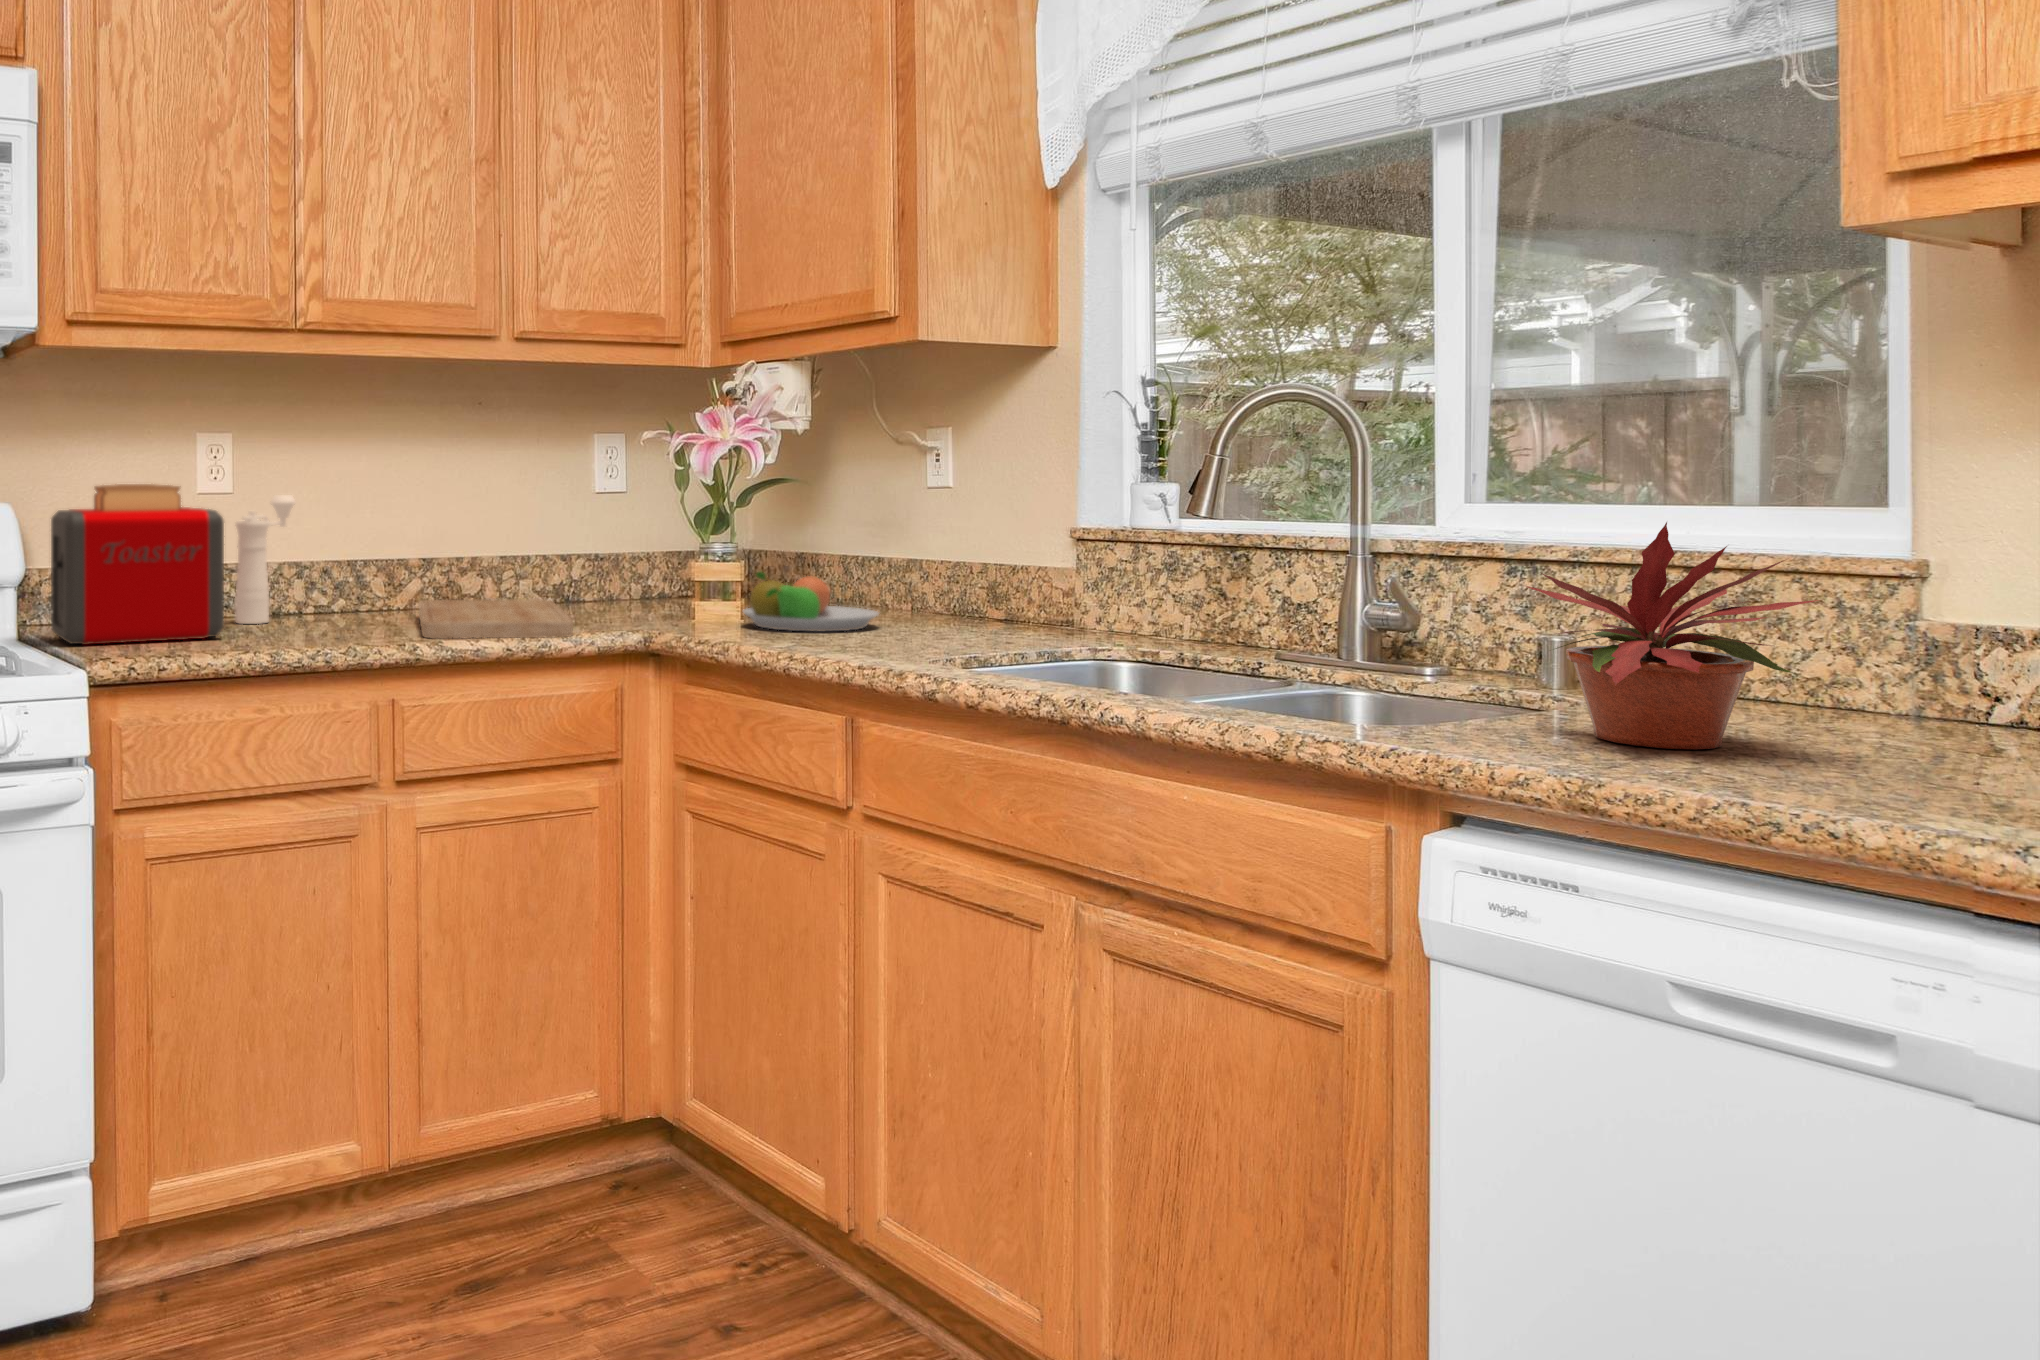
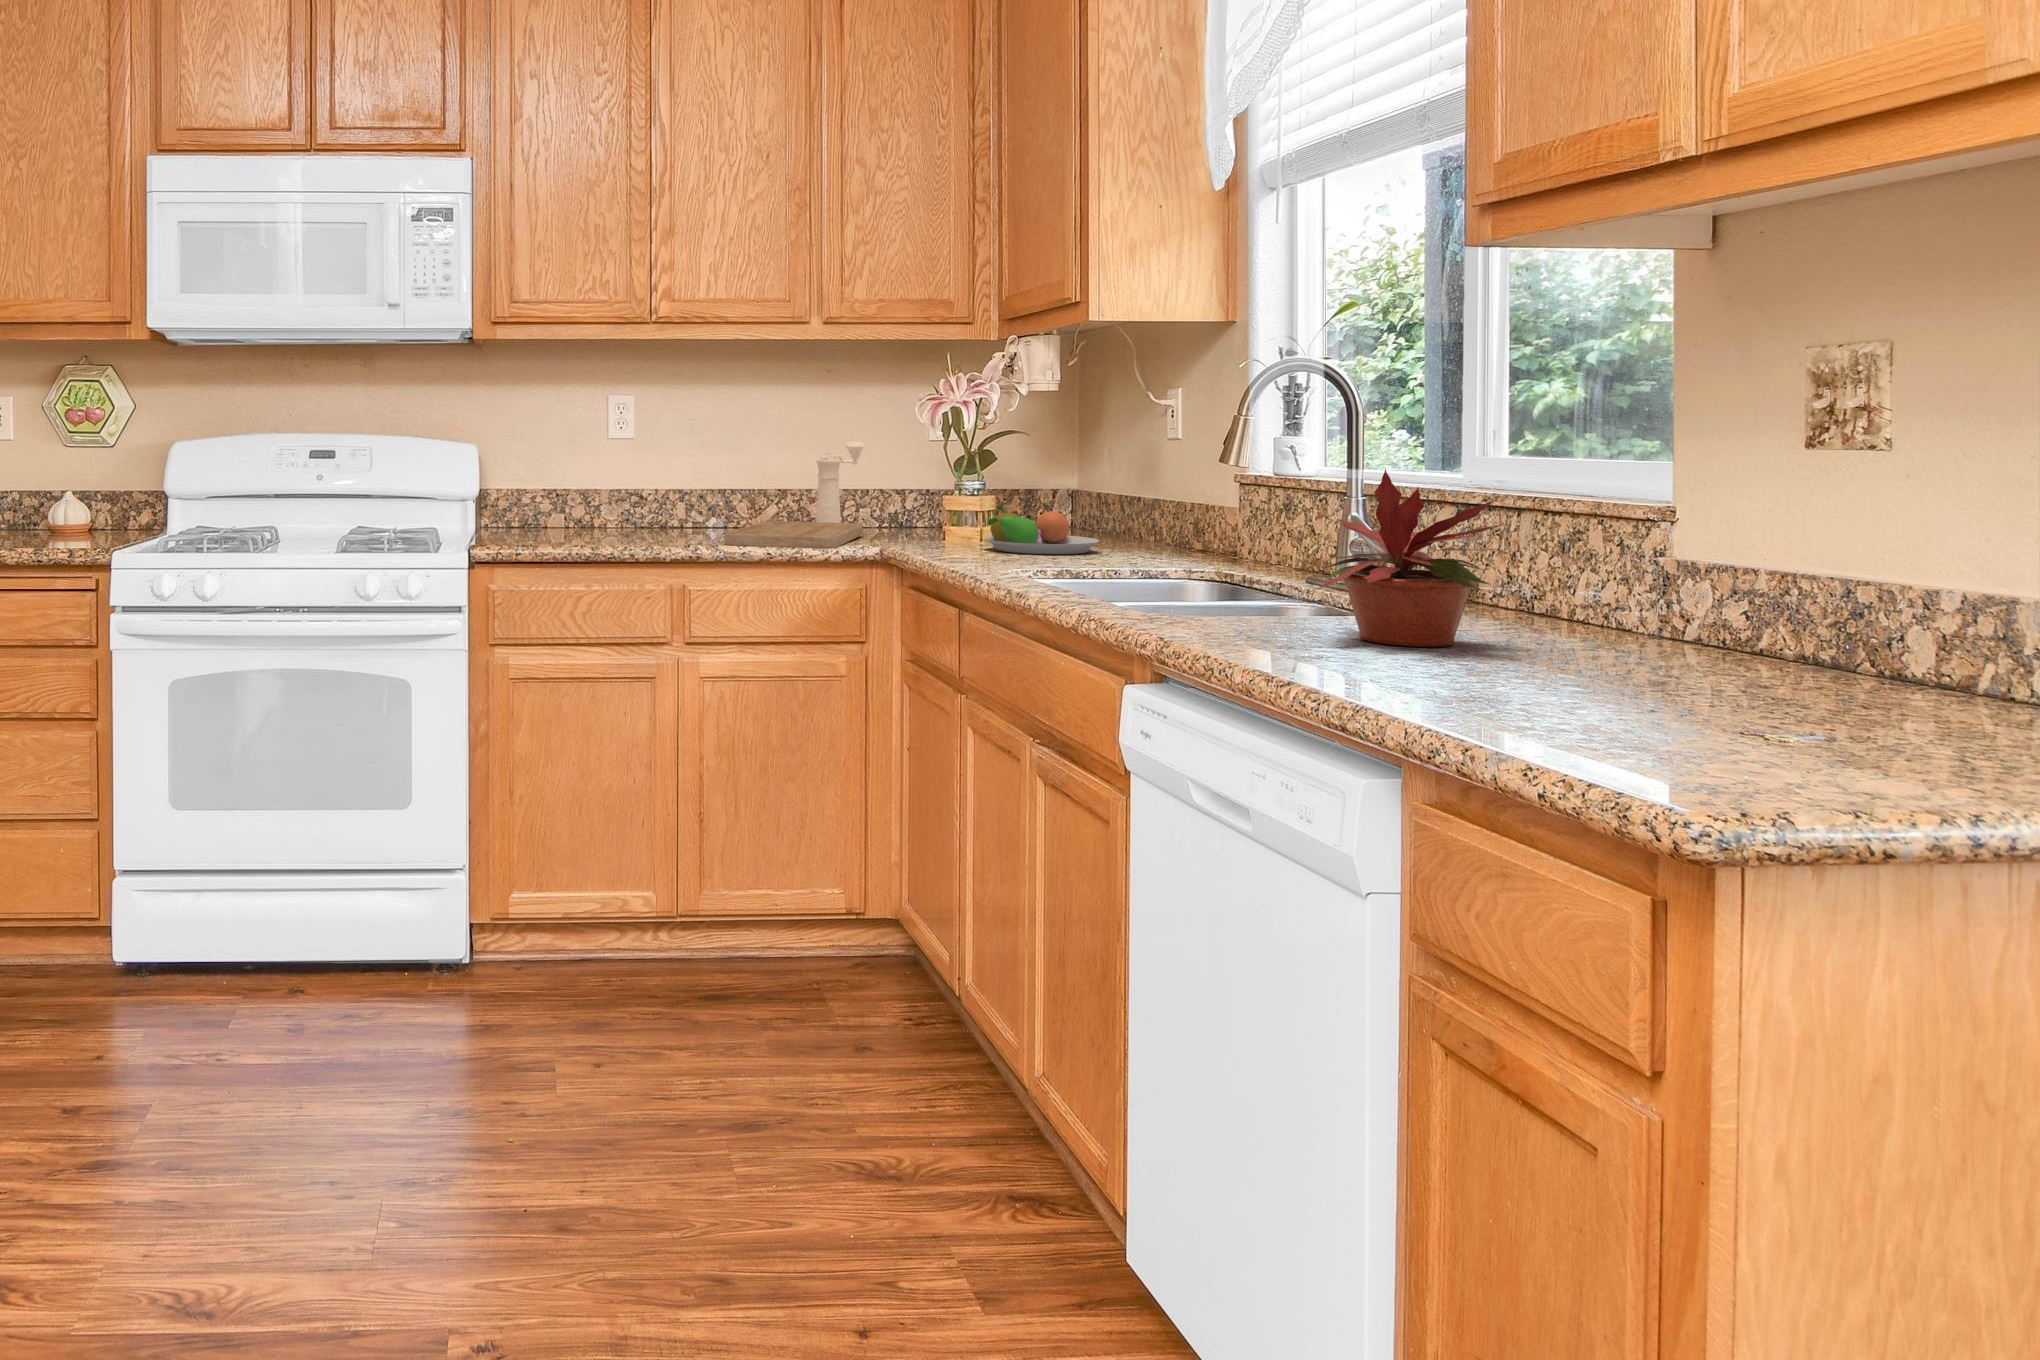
toaster: present [51,484,224,645] -> none [484,433,593,538]
pepper mill: present [235,495,295,624] -> present [816,441,864,523]

